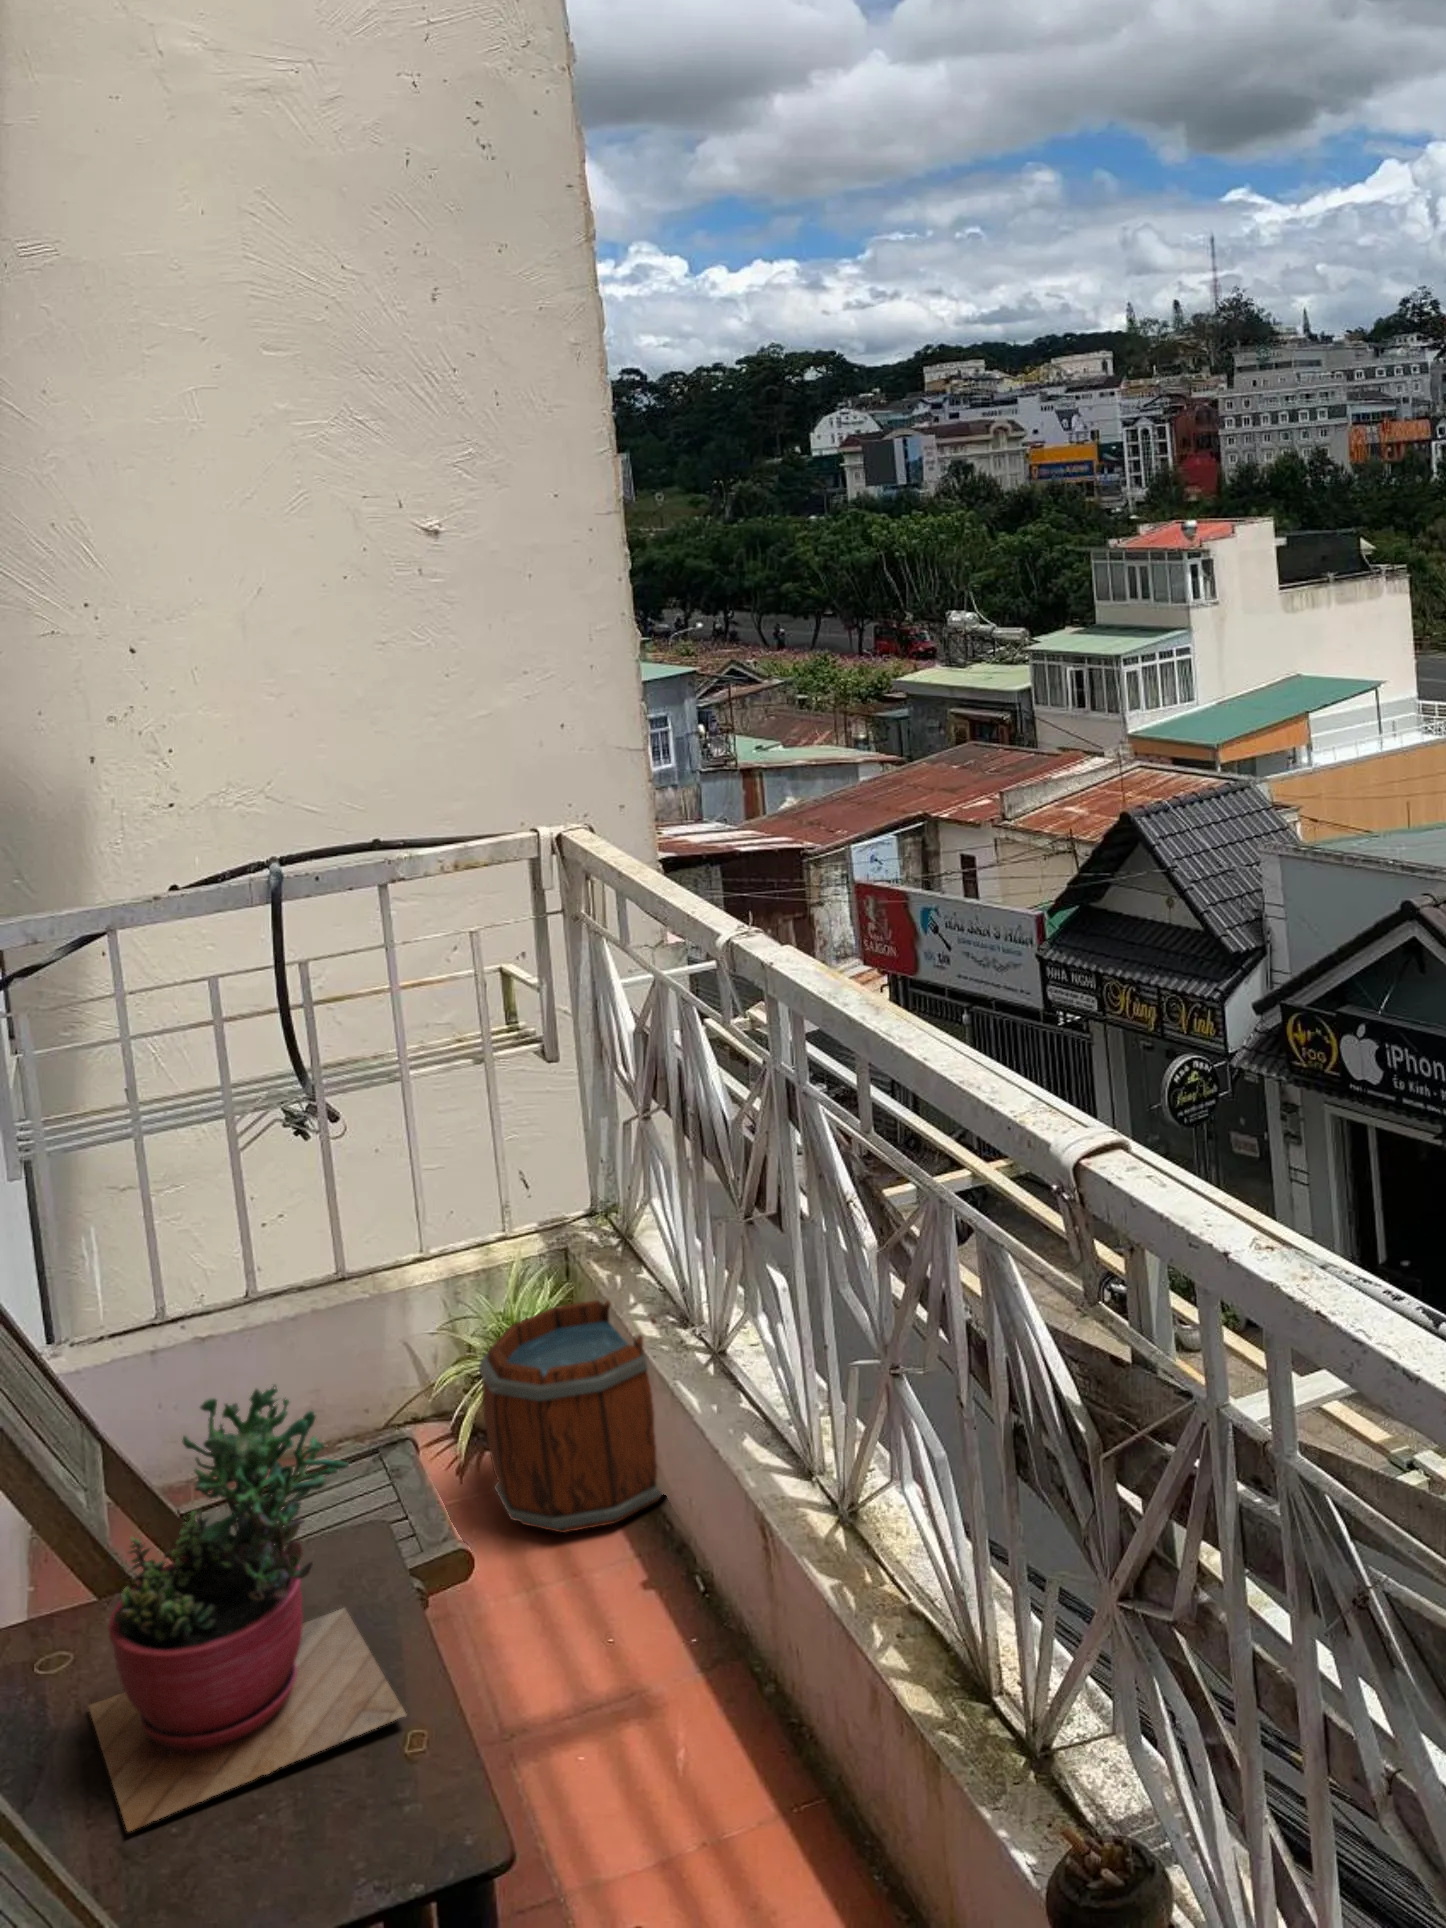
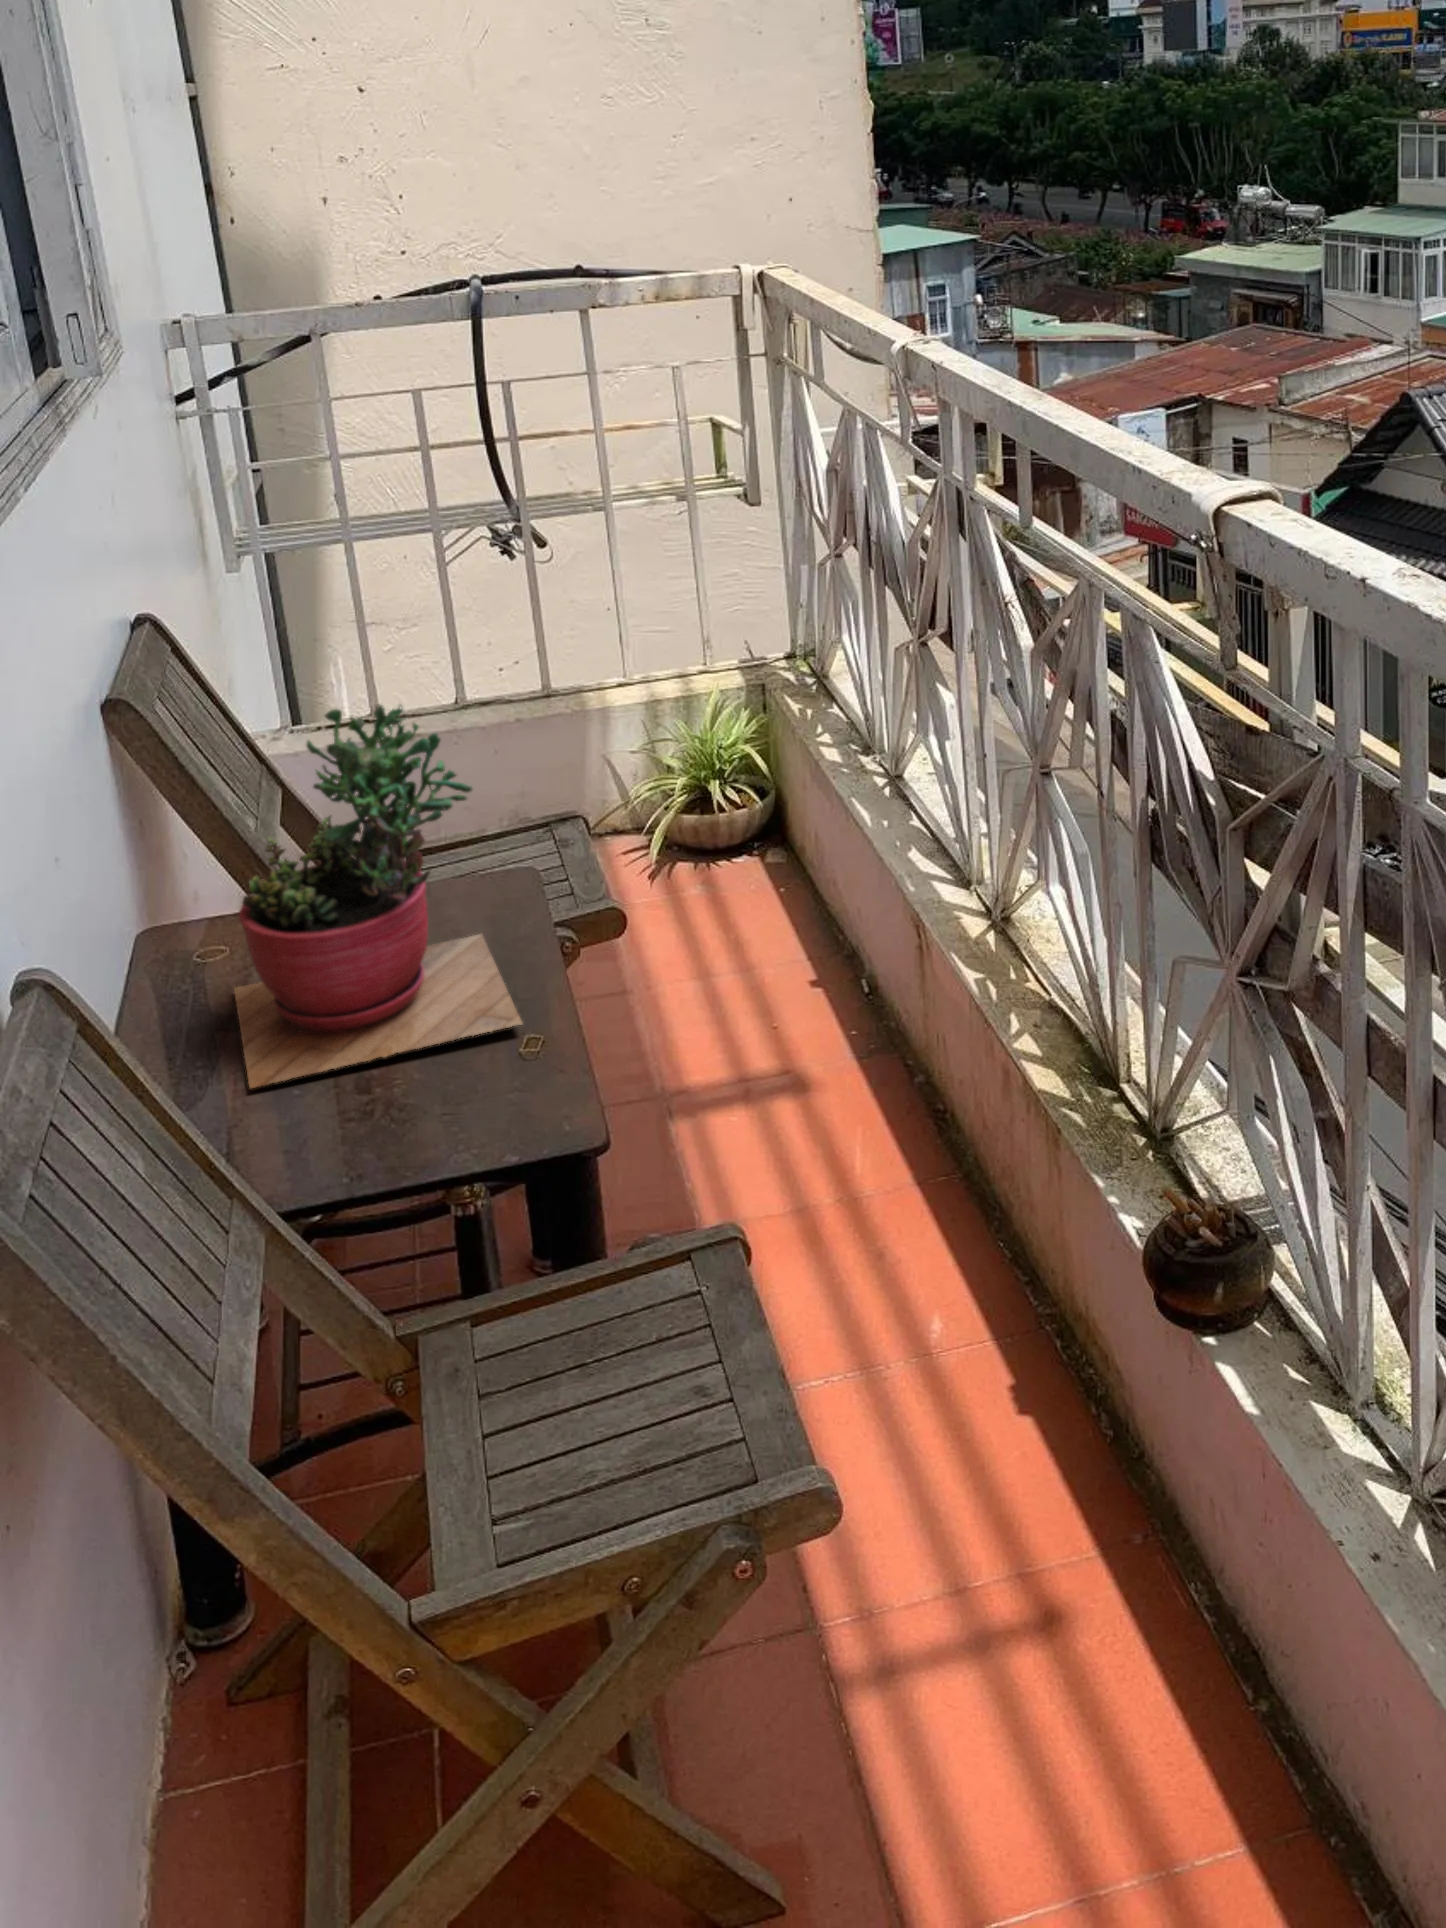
bucket: present [479,1300,662,1533] -> none [666,729,866,936]

